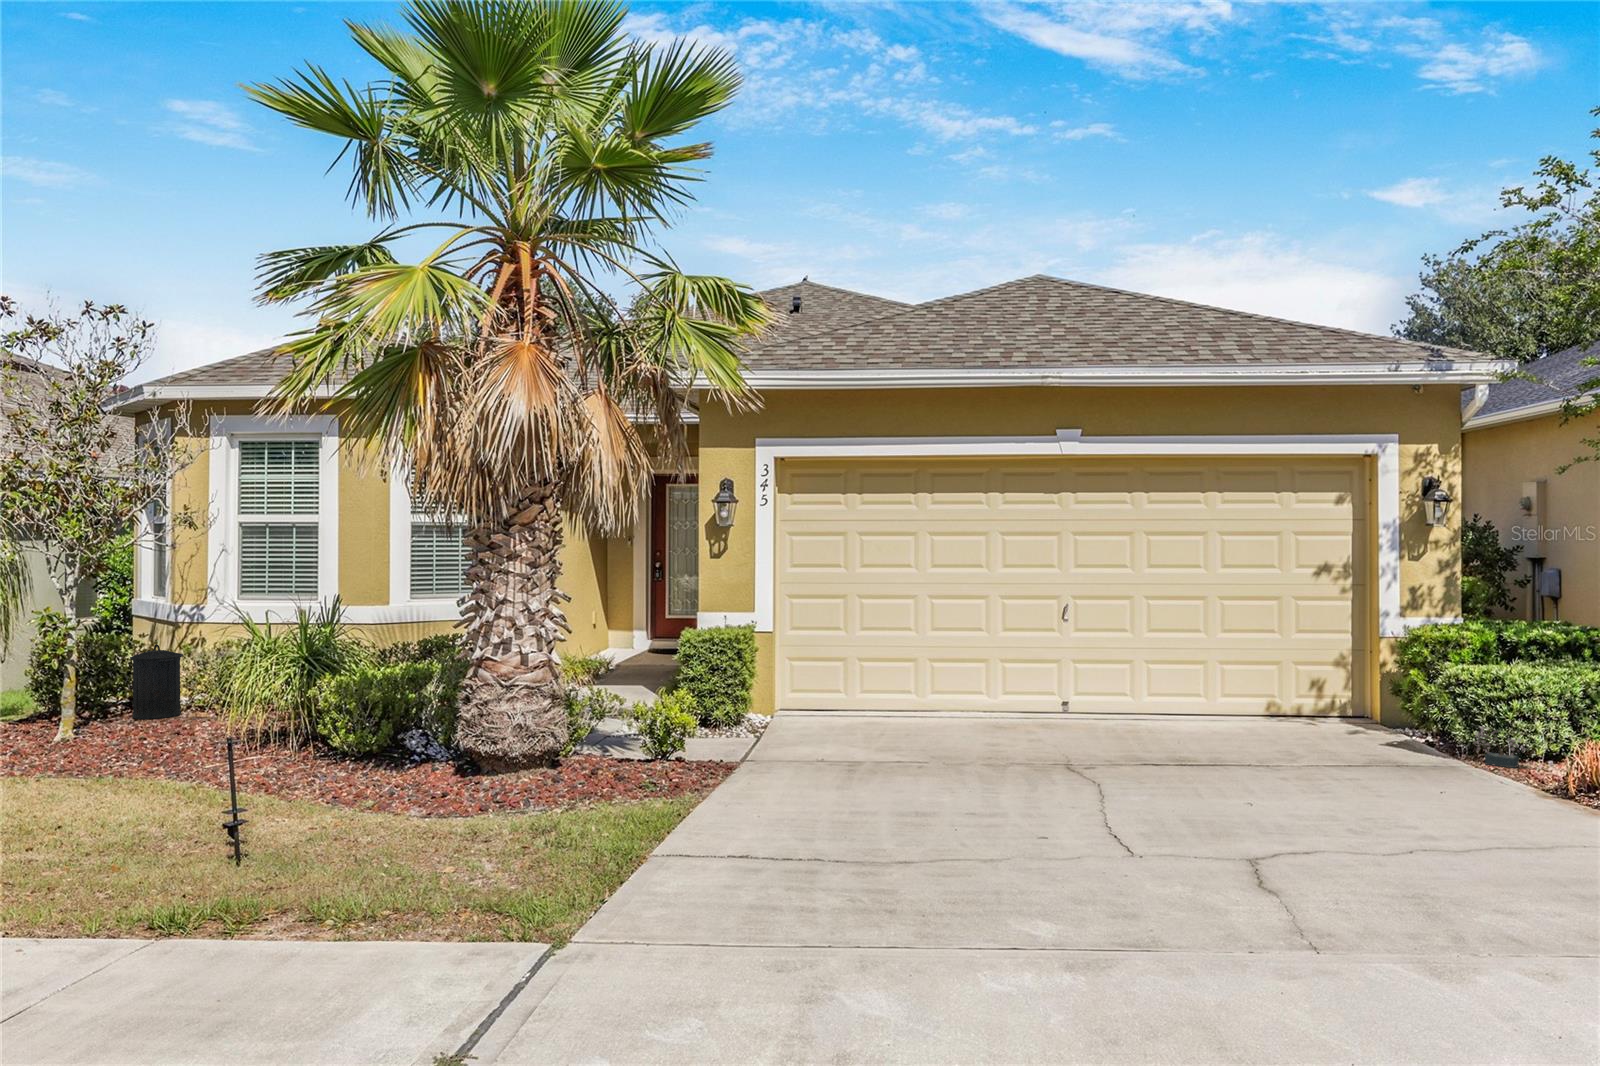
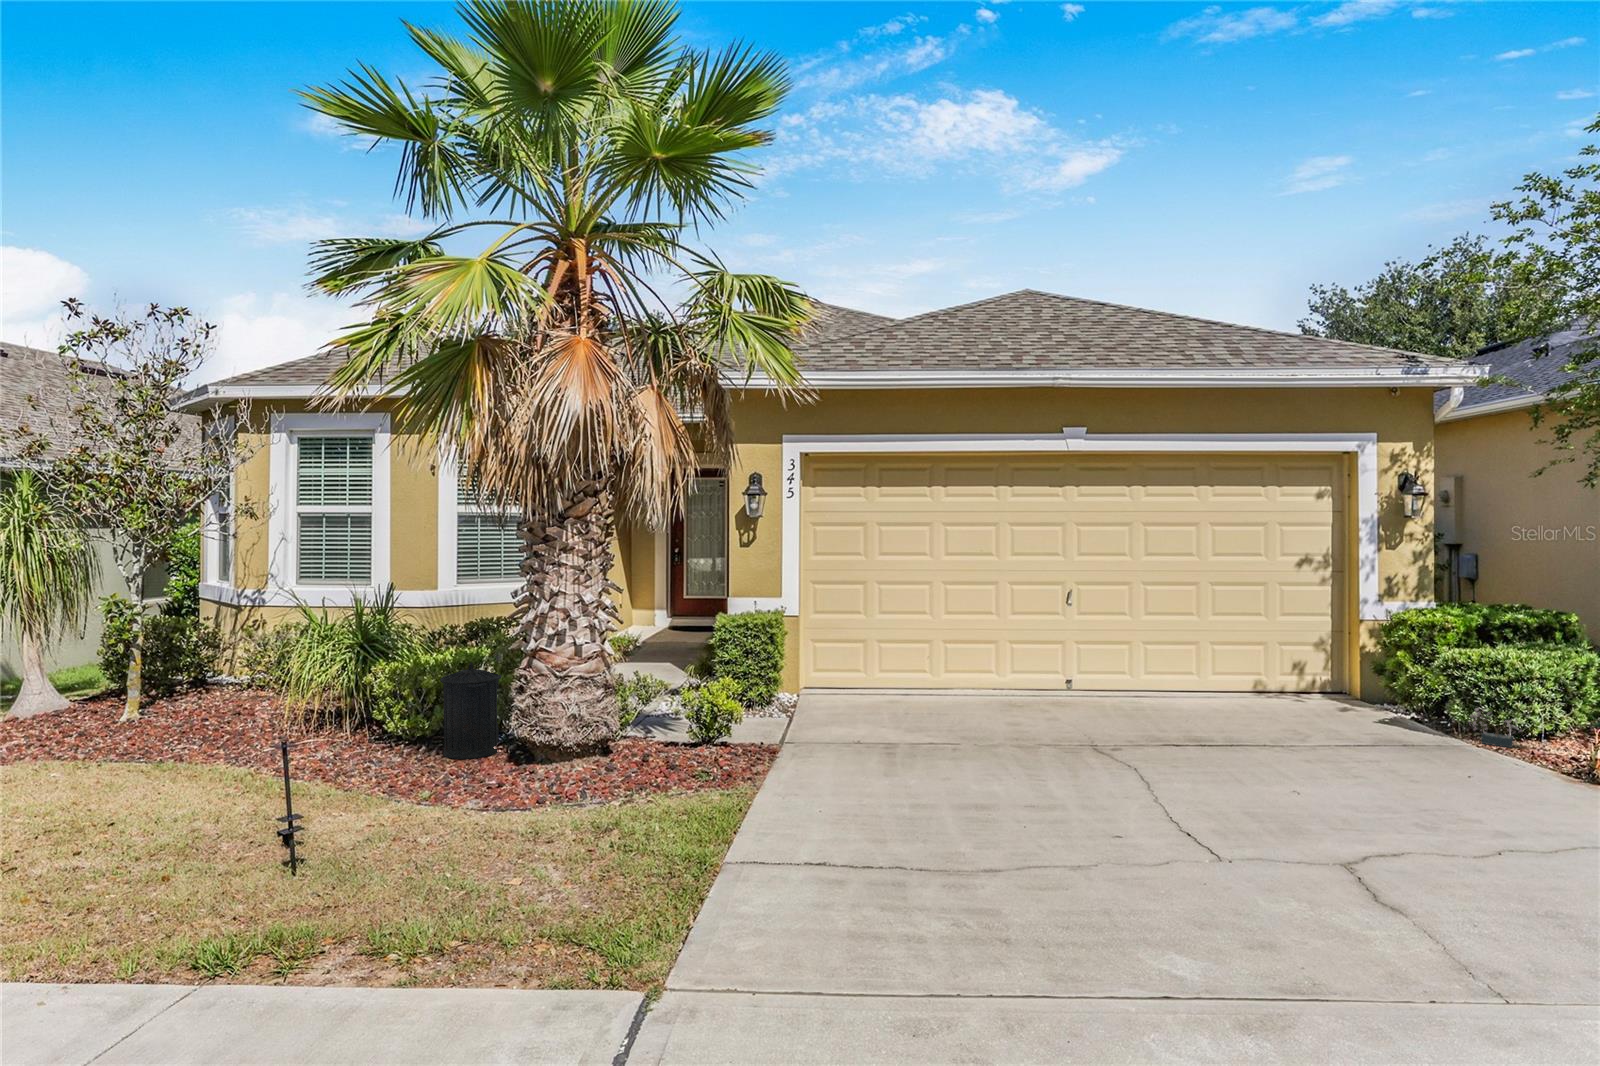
trash can: present [130,644,183,719] -> present [440,663,502,759]

